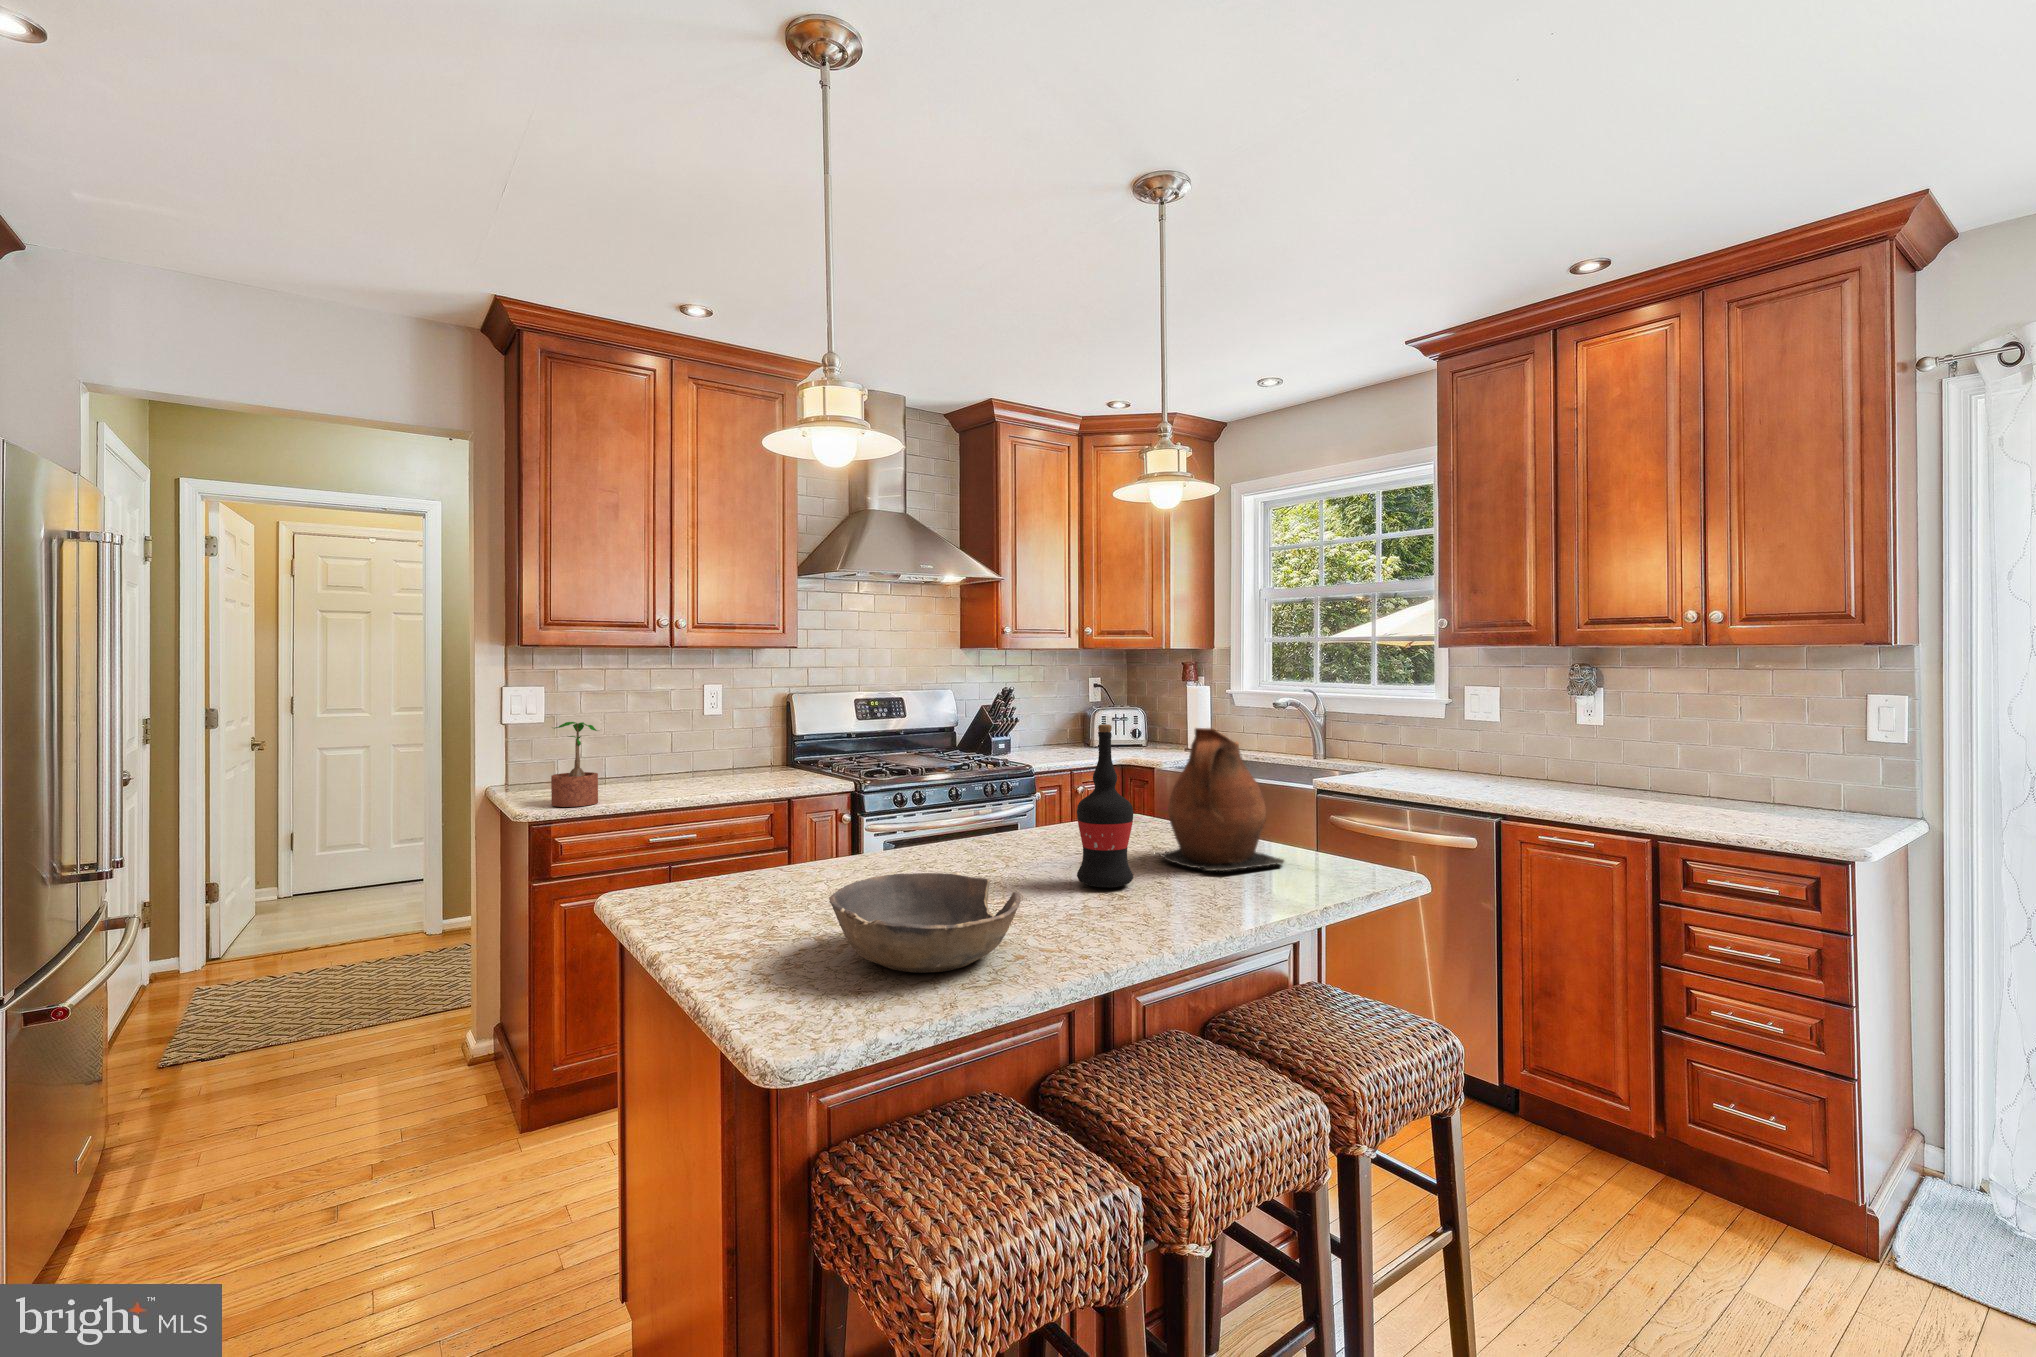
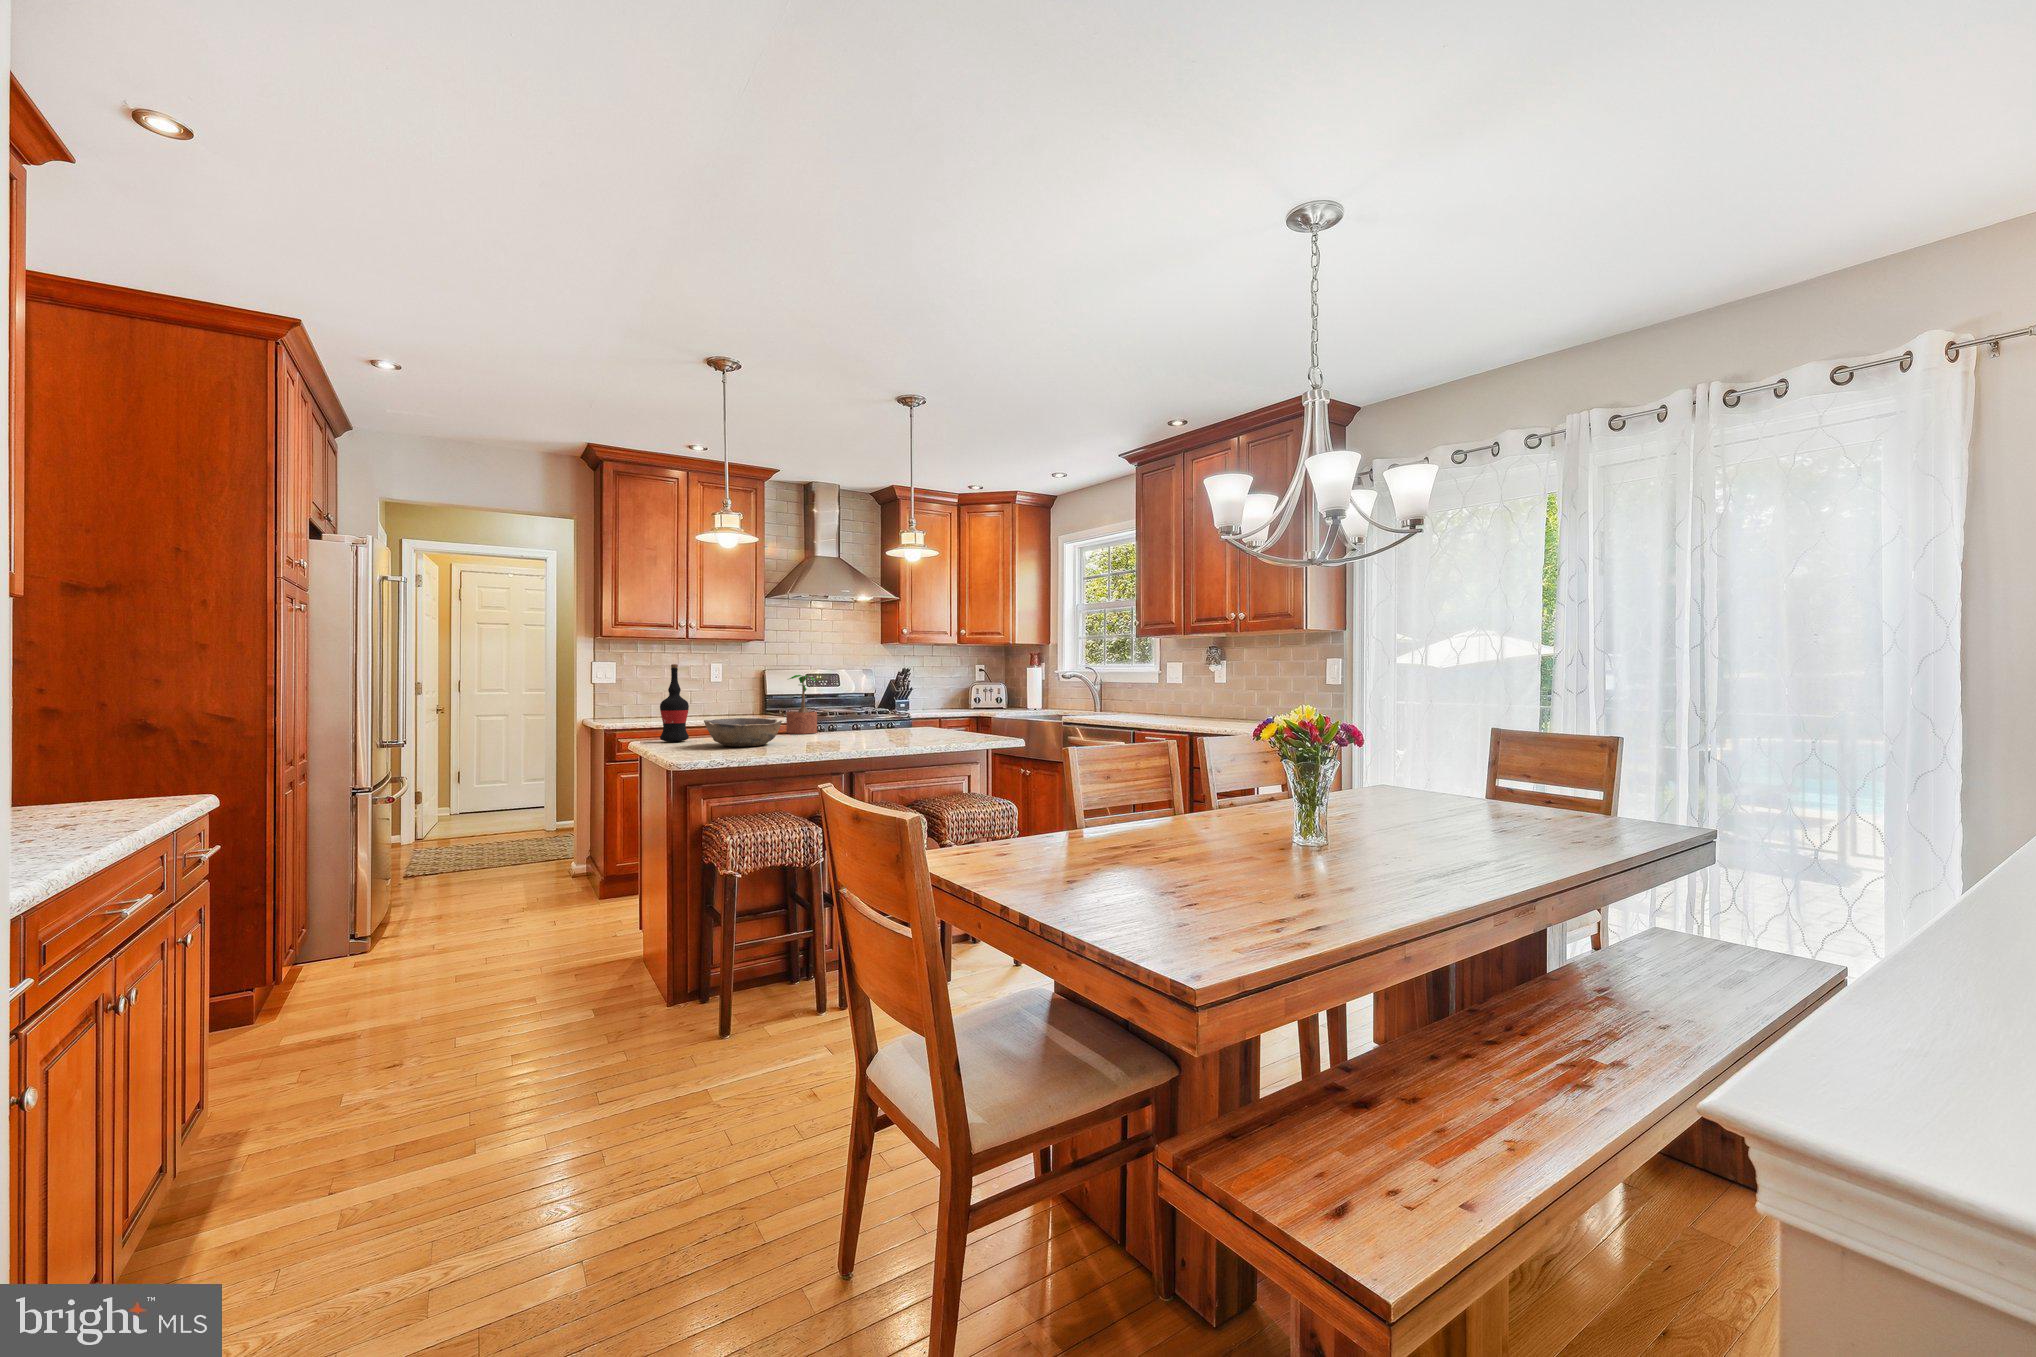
potted plant: present [551,722,598,807] -> present [786,675,817,734]
wine bottle: present [1077,724,1134,888] -> present [660,664,689,742]
ceramic pitcher: present [1159,728,1284,871] -> none [889,666,948,732]

